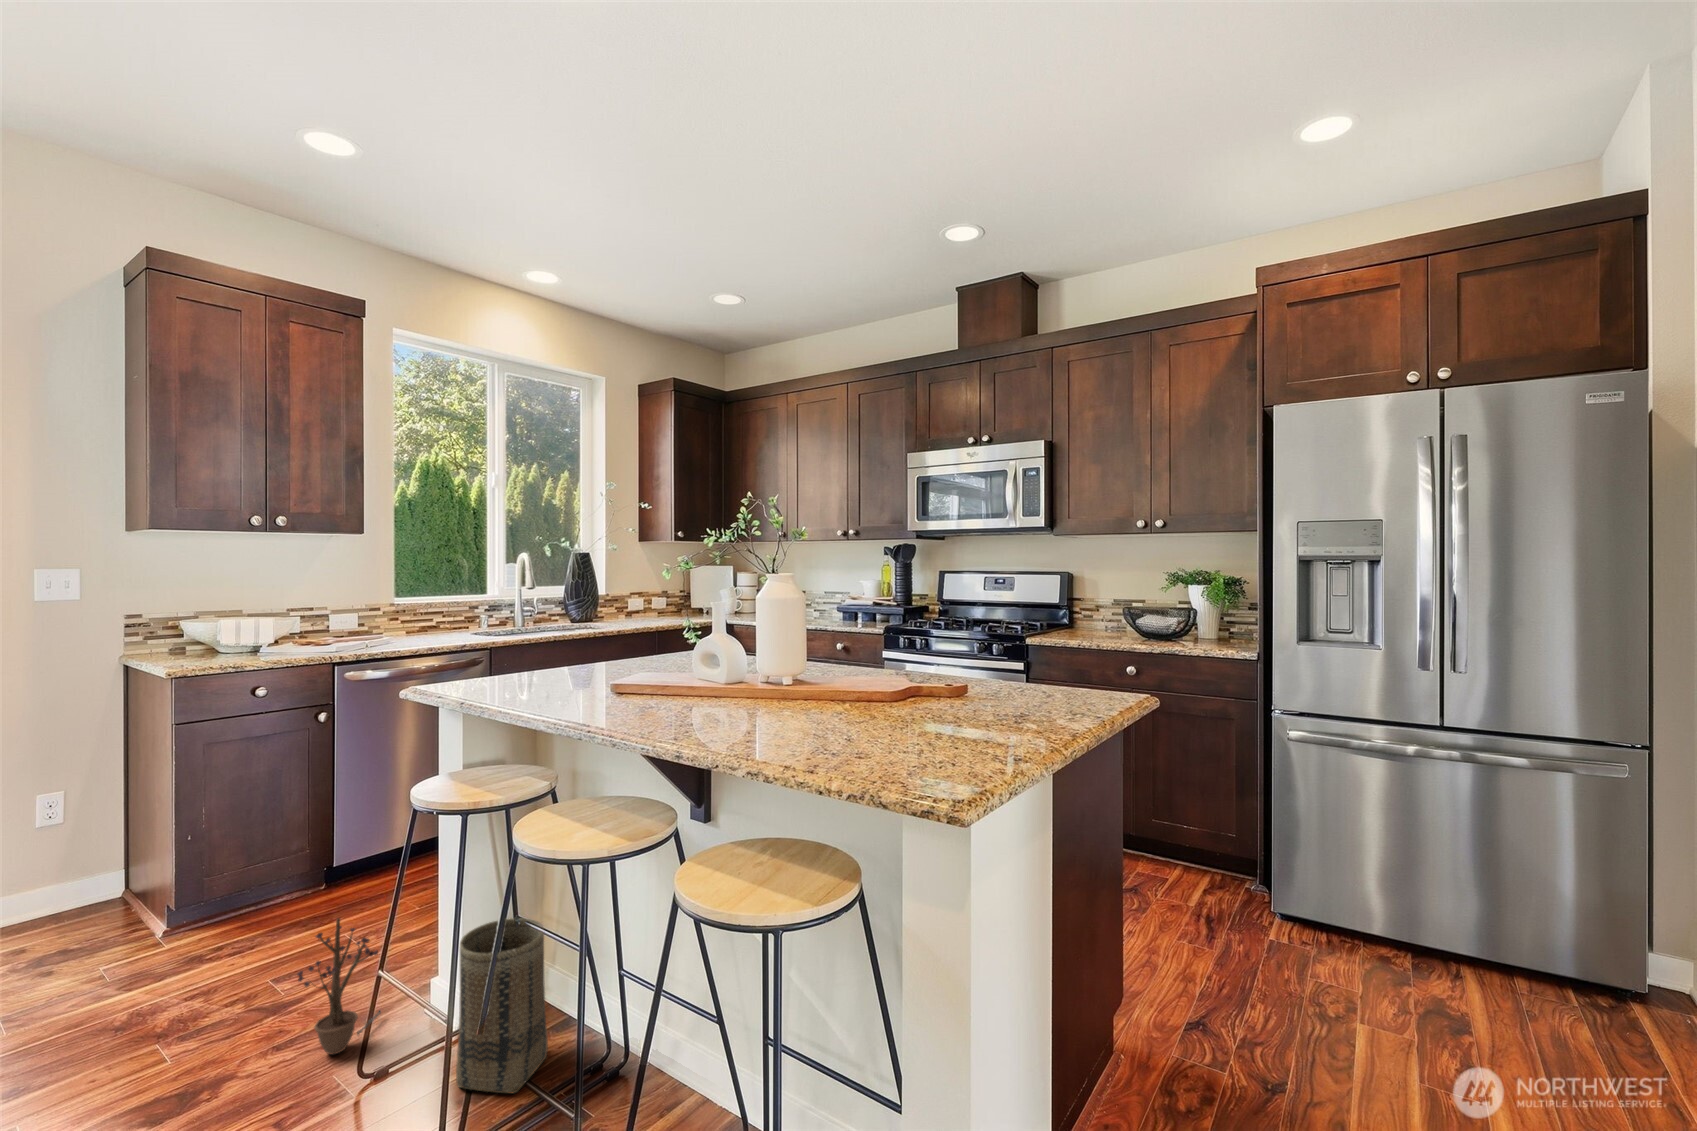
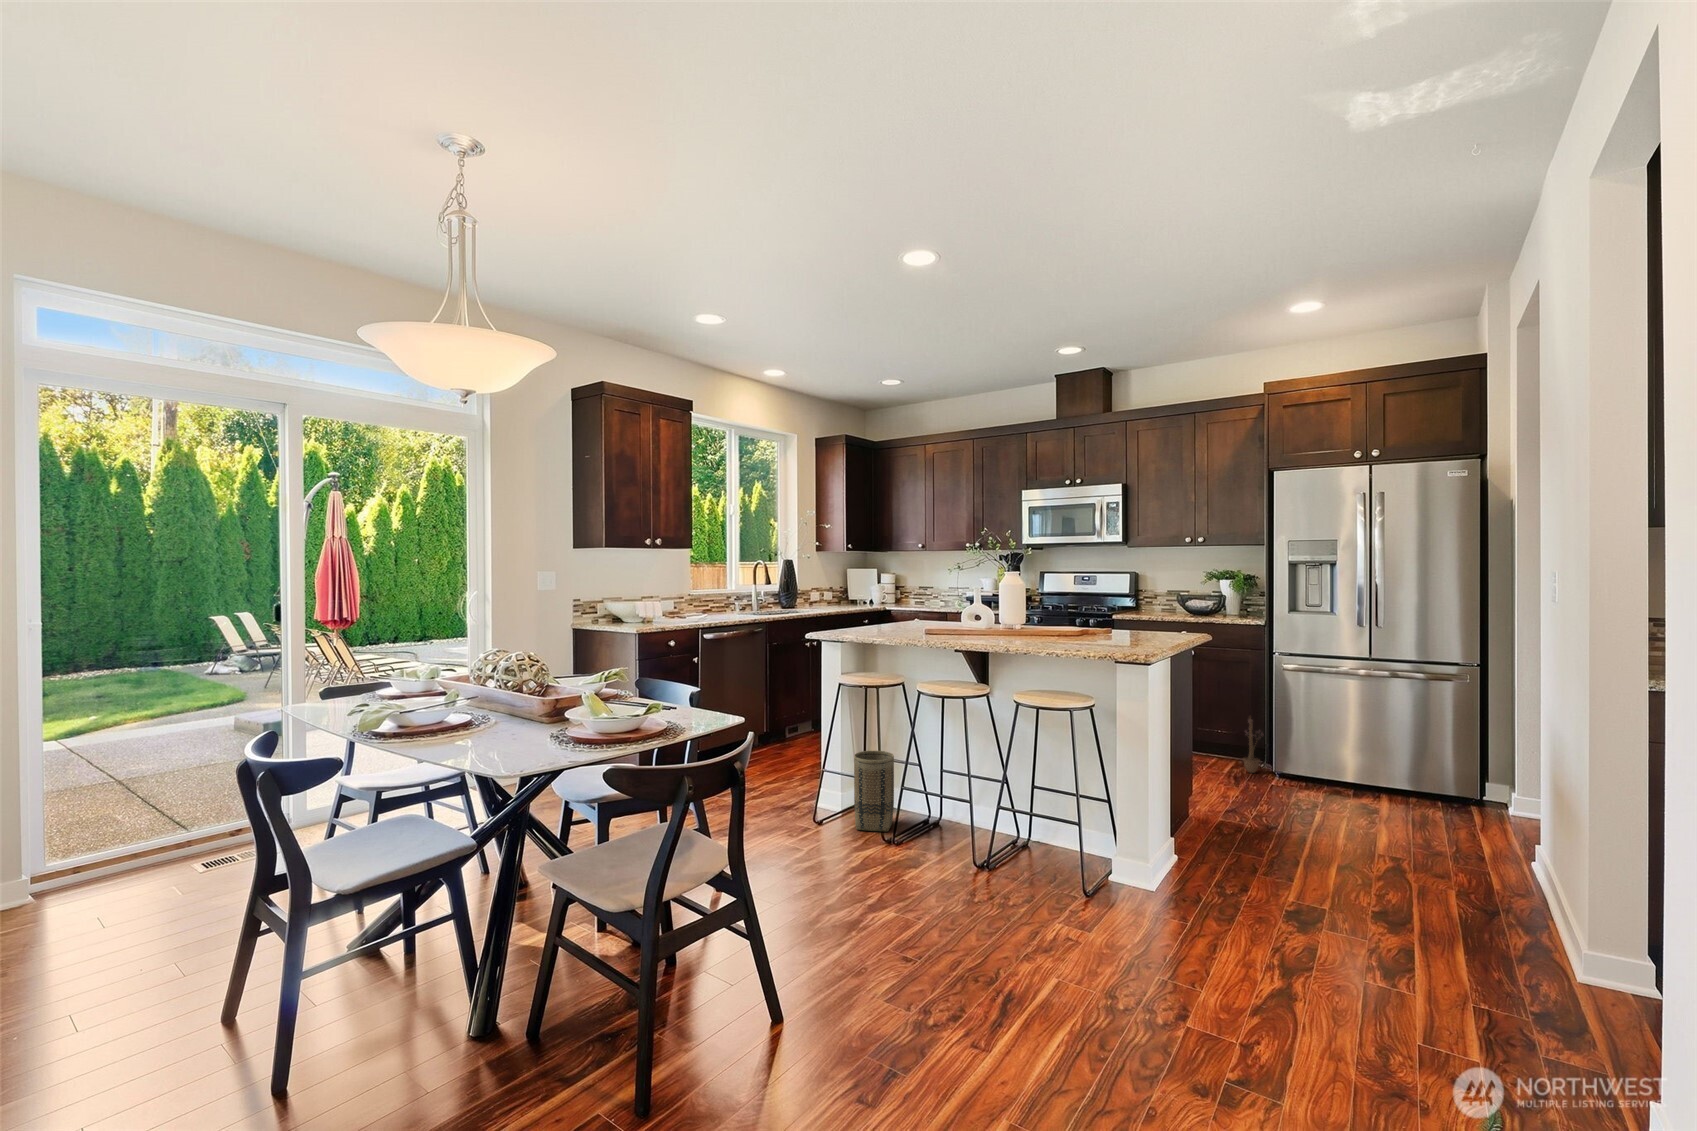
decorative plant: present [297,918,381,1055] -> present [1243,717,1264,773]

